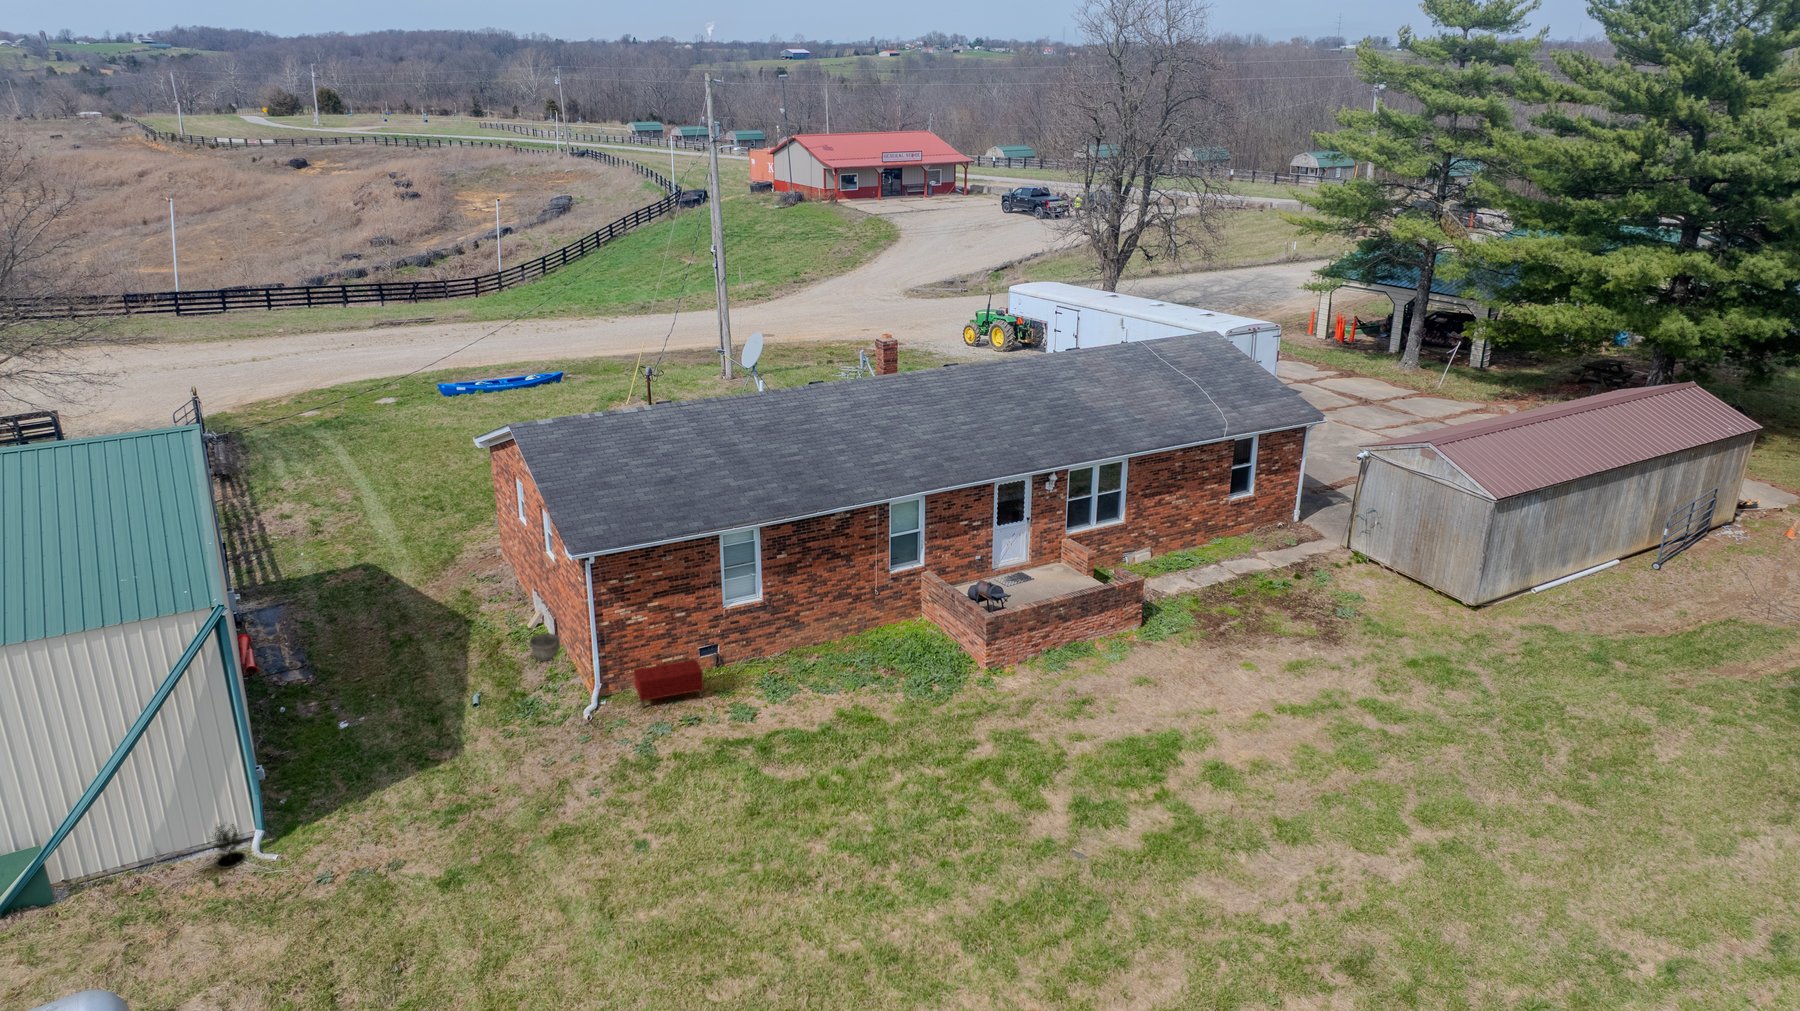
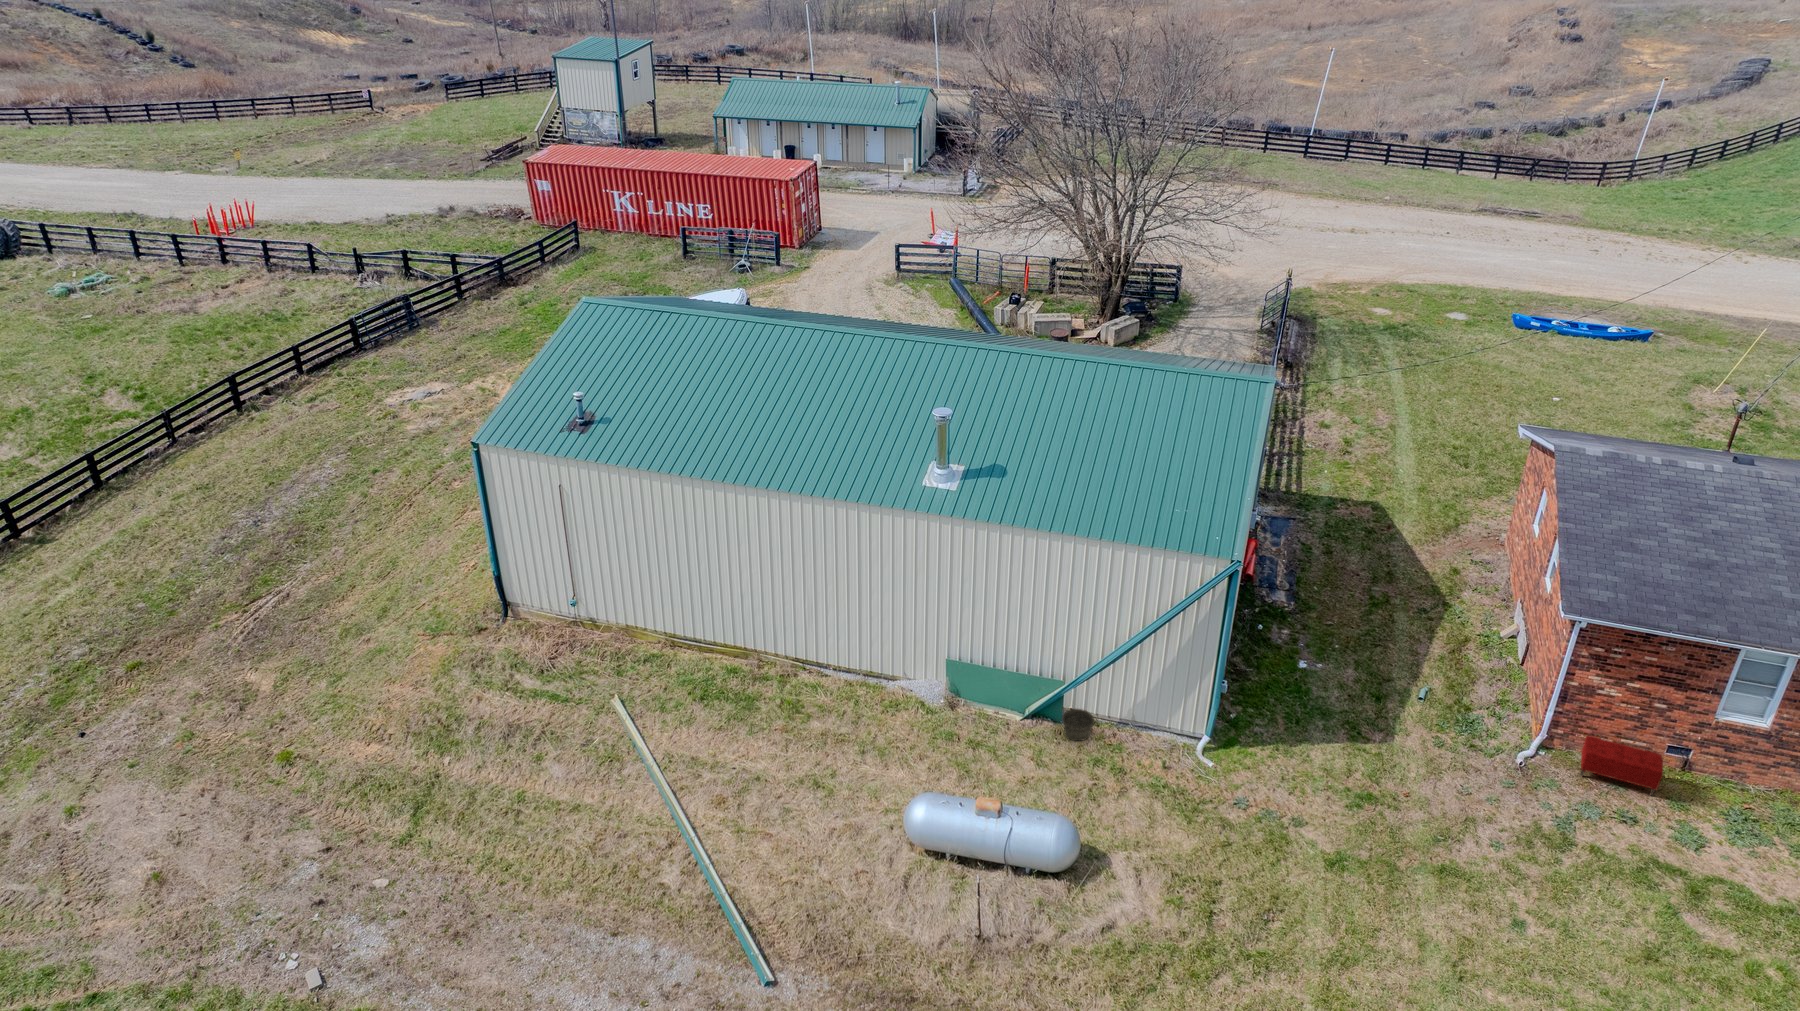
wooden bucket: present [530,633,560,661] -> present [1062,709,1094,741]
potted tree: present [214,824,246,869] -> none [1172,719,1197,756]

